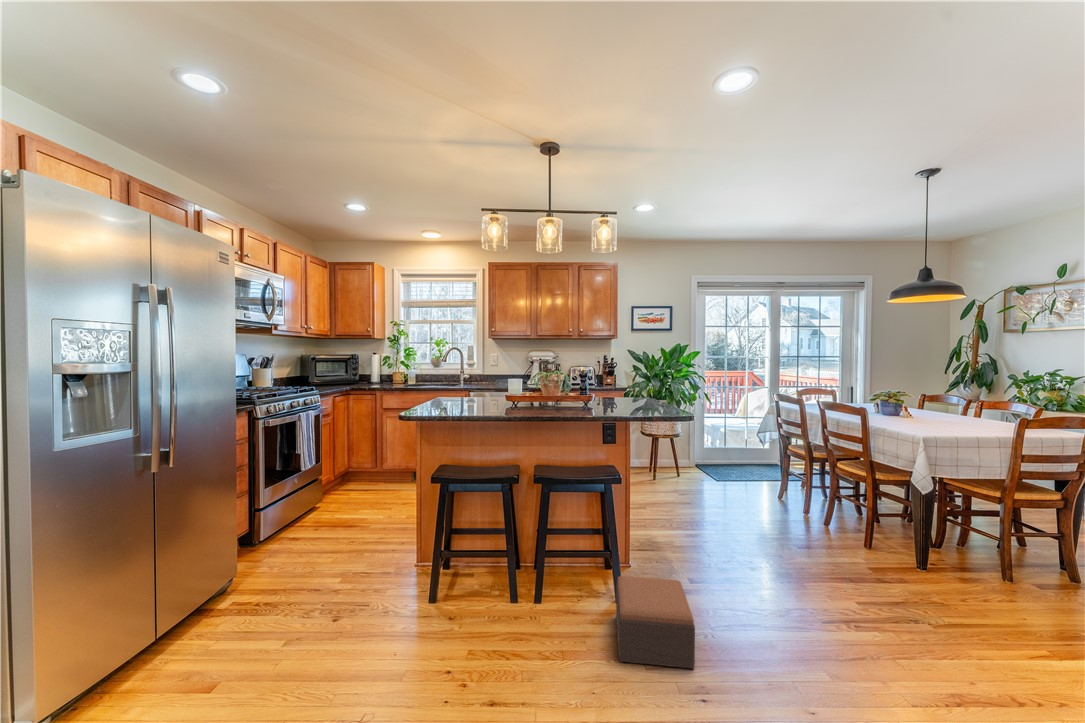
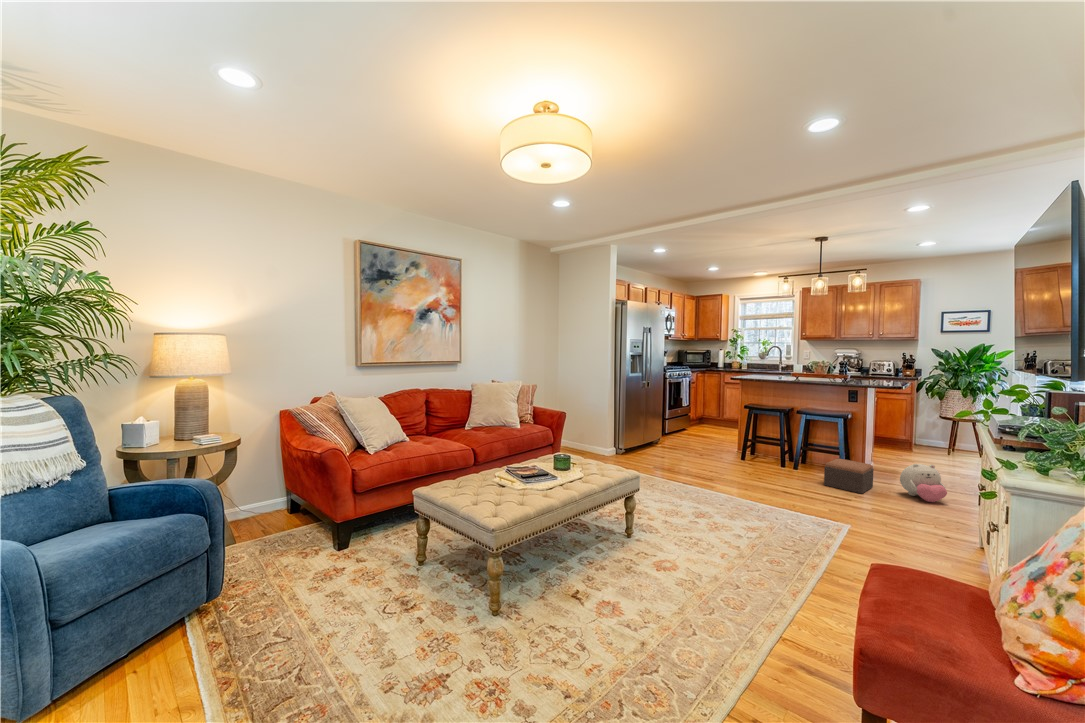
plush toy: none [723,562,800,642] -> present [900,464,947,502]

